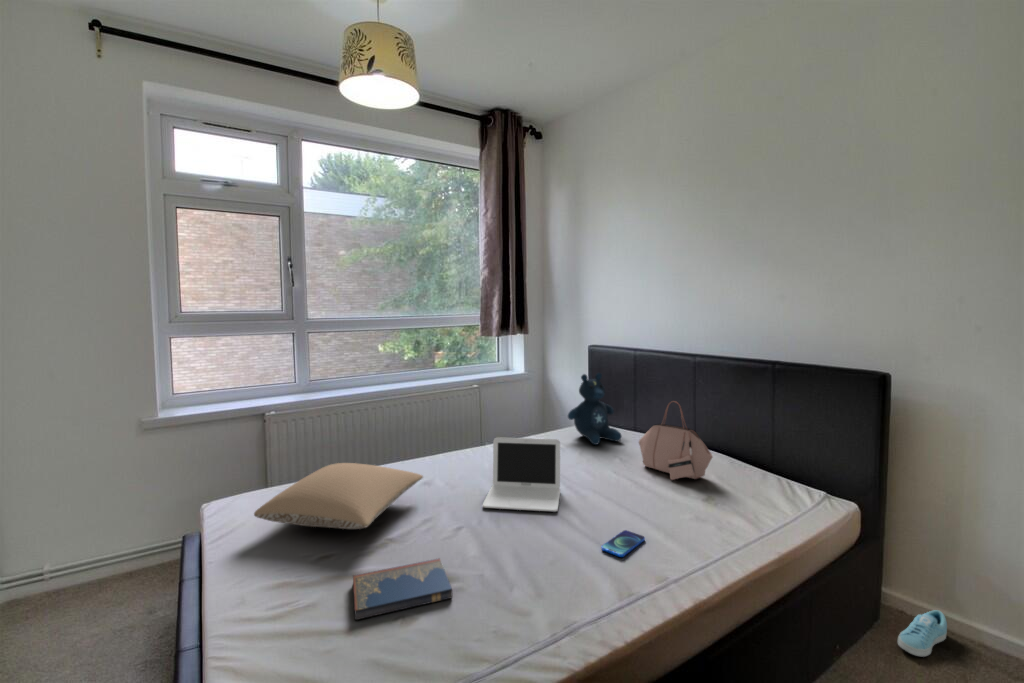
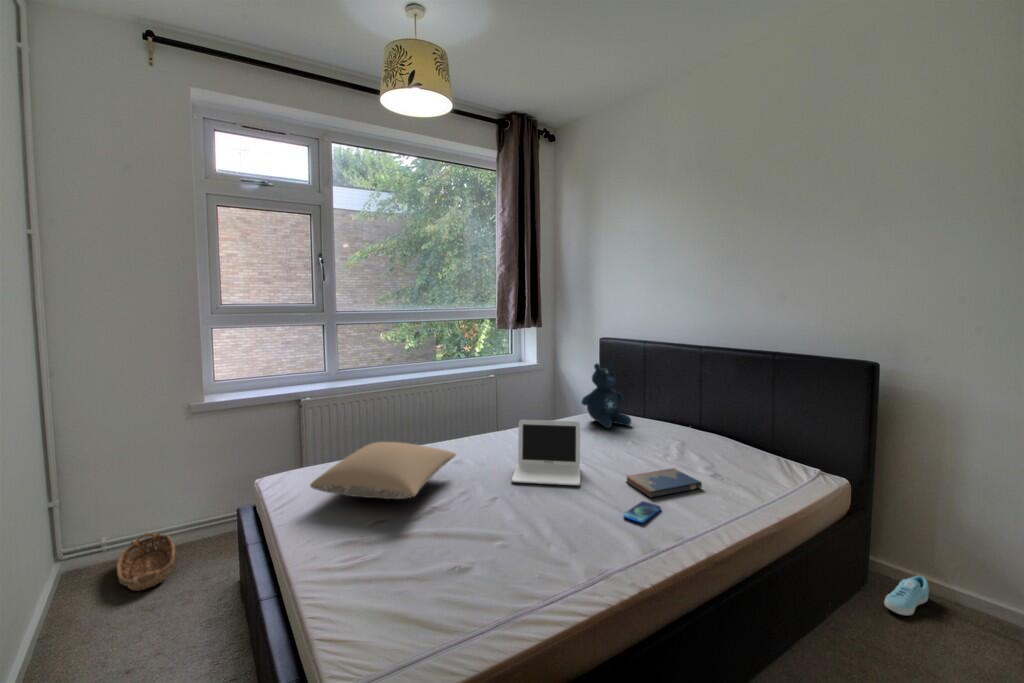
handbag: present [639,401,713,480] -> none [649,387,719,459]
hardcover book: present [353,558,452,620] -> present [627,468,702,497]
basket: none [40,561,130,646] -> present [117,533,176,591]

